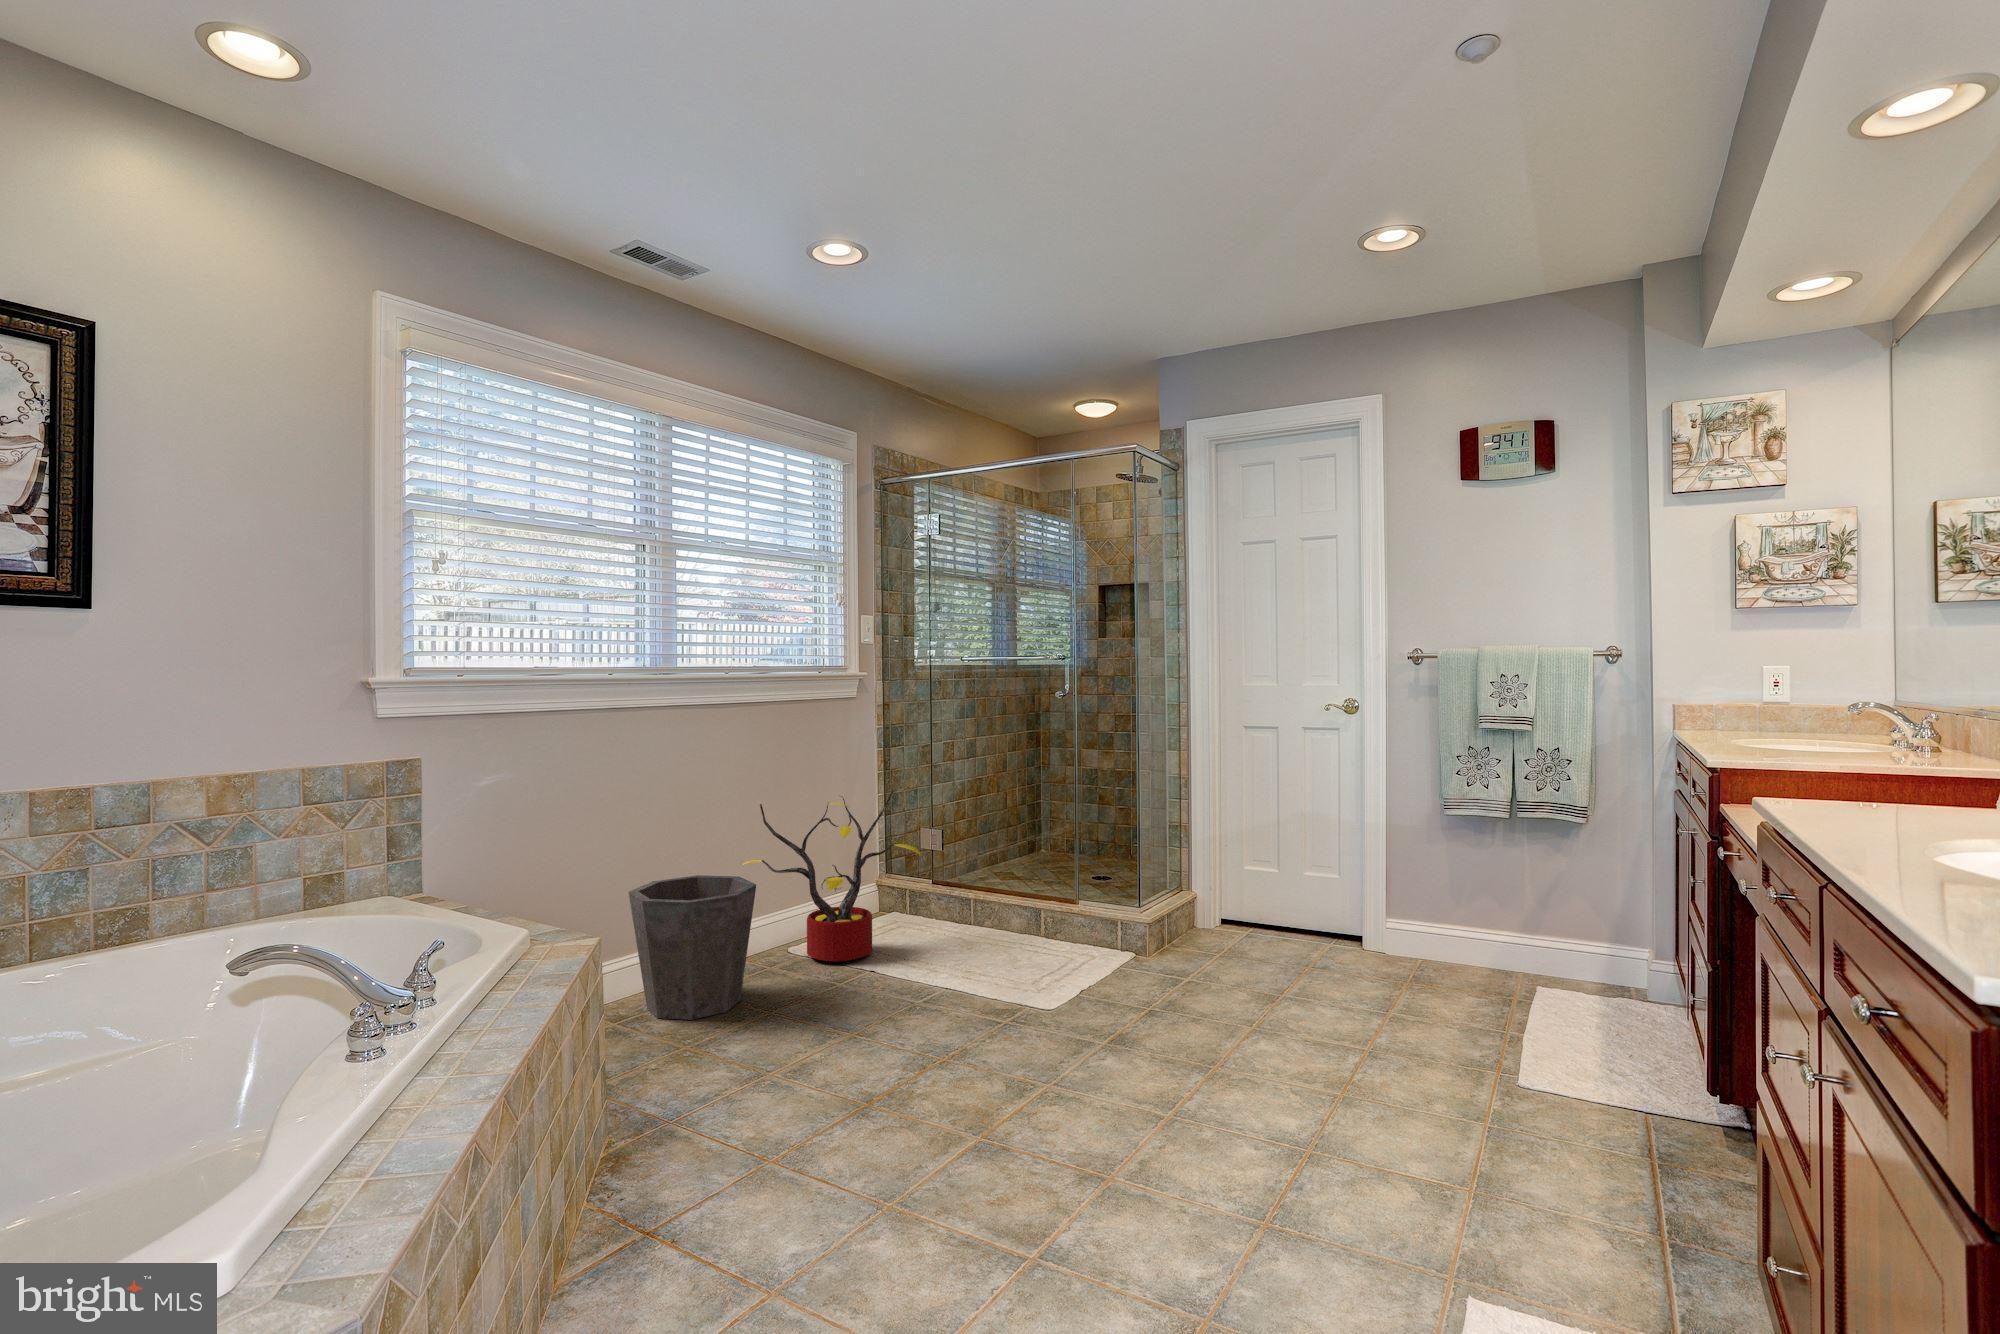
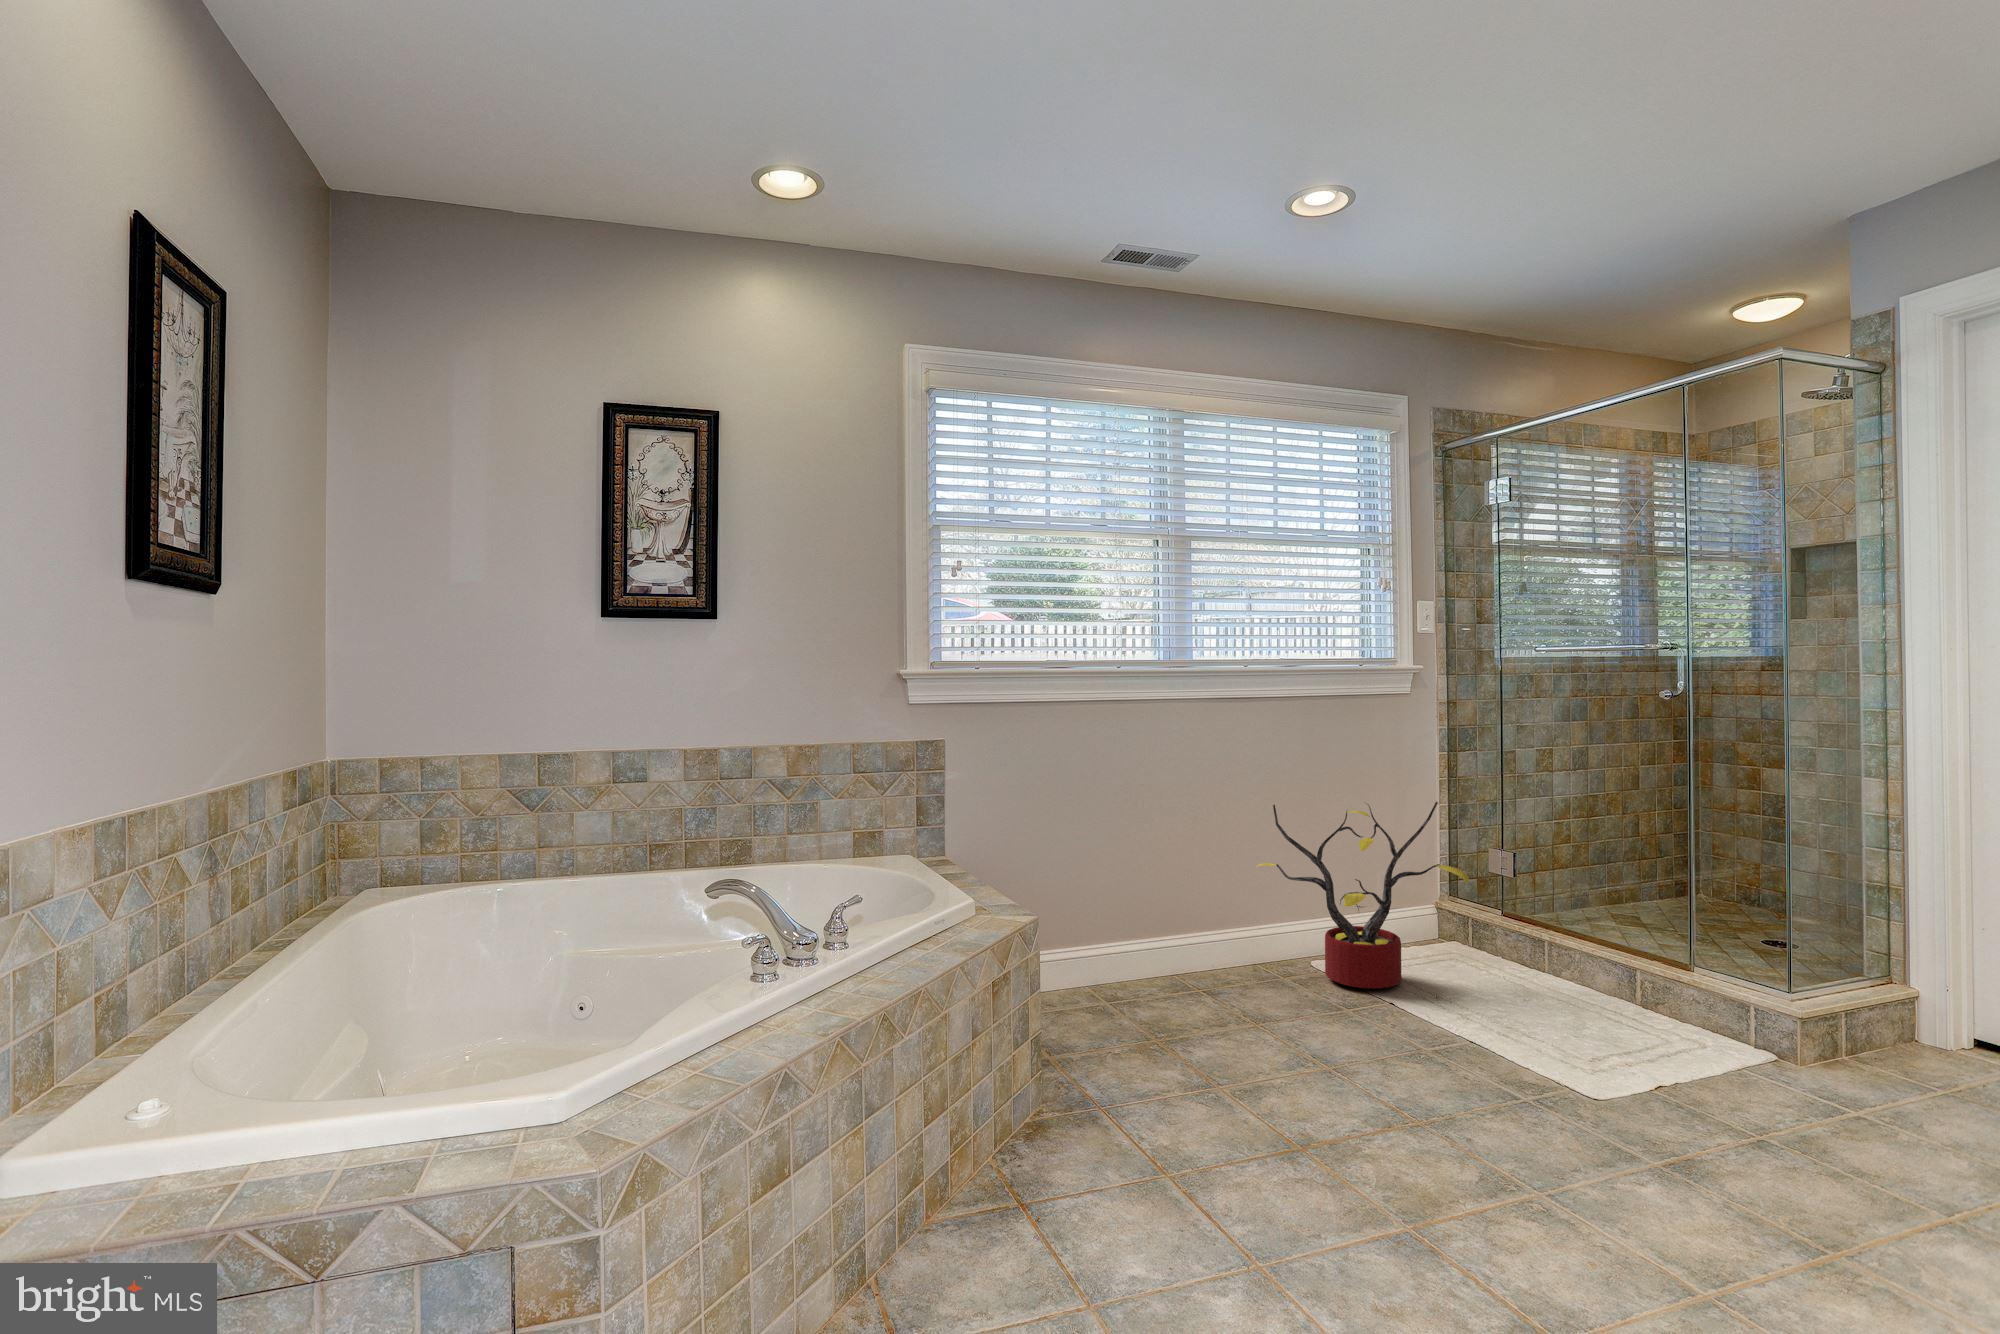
waste bin: present [628,875,756,1020] -> none [1127,871,1248,1015]

